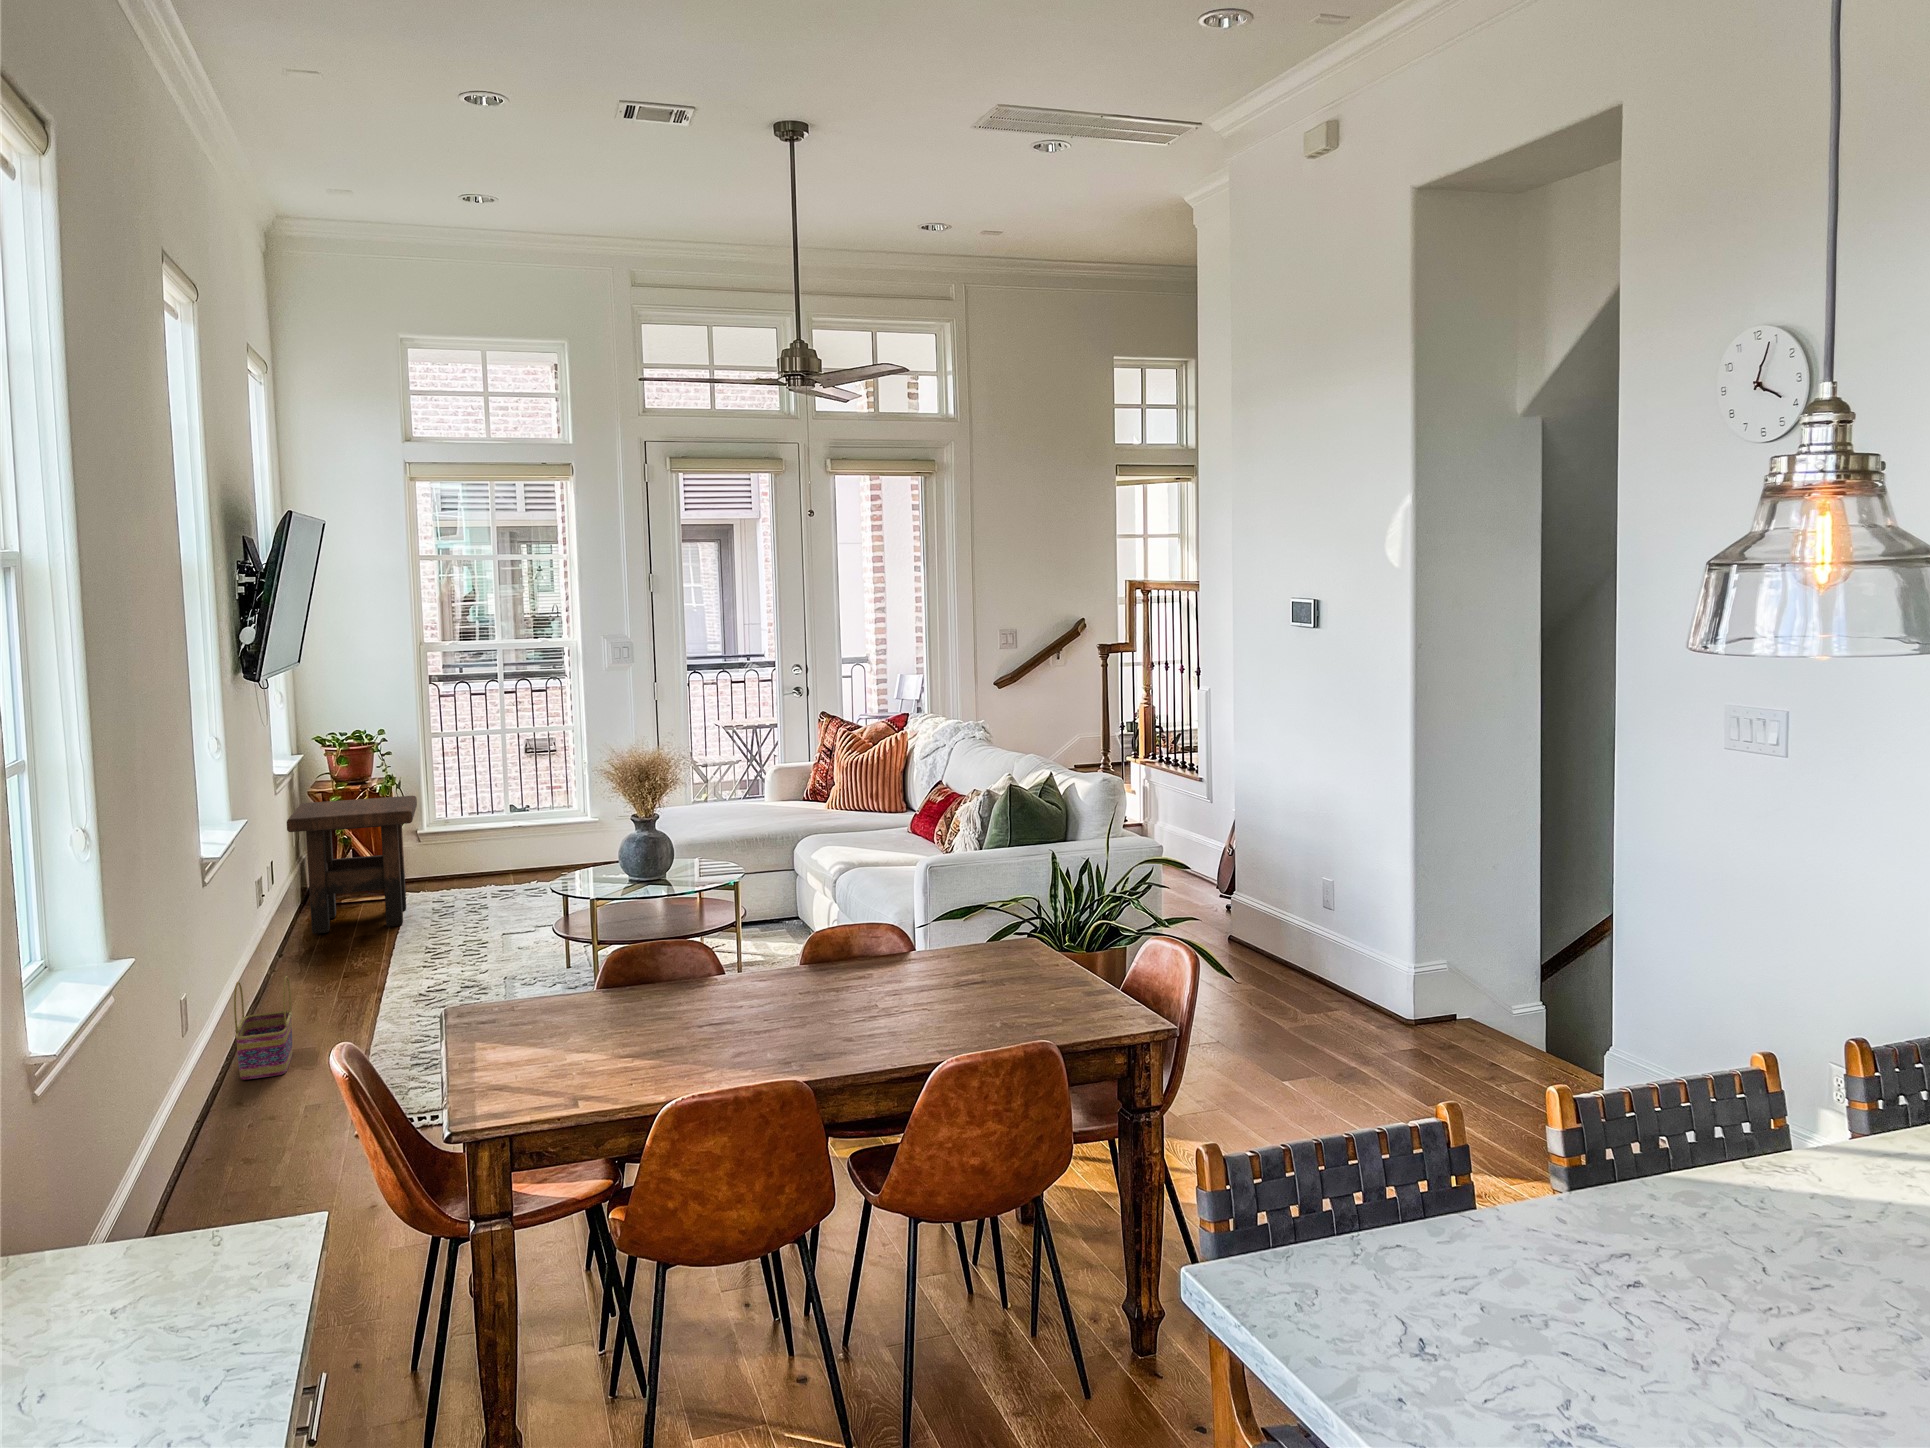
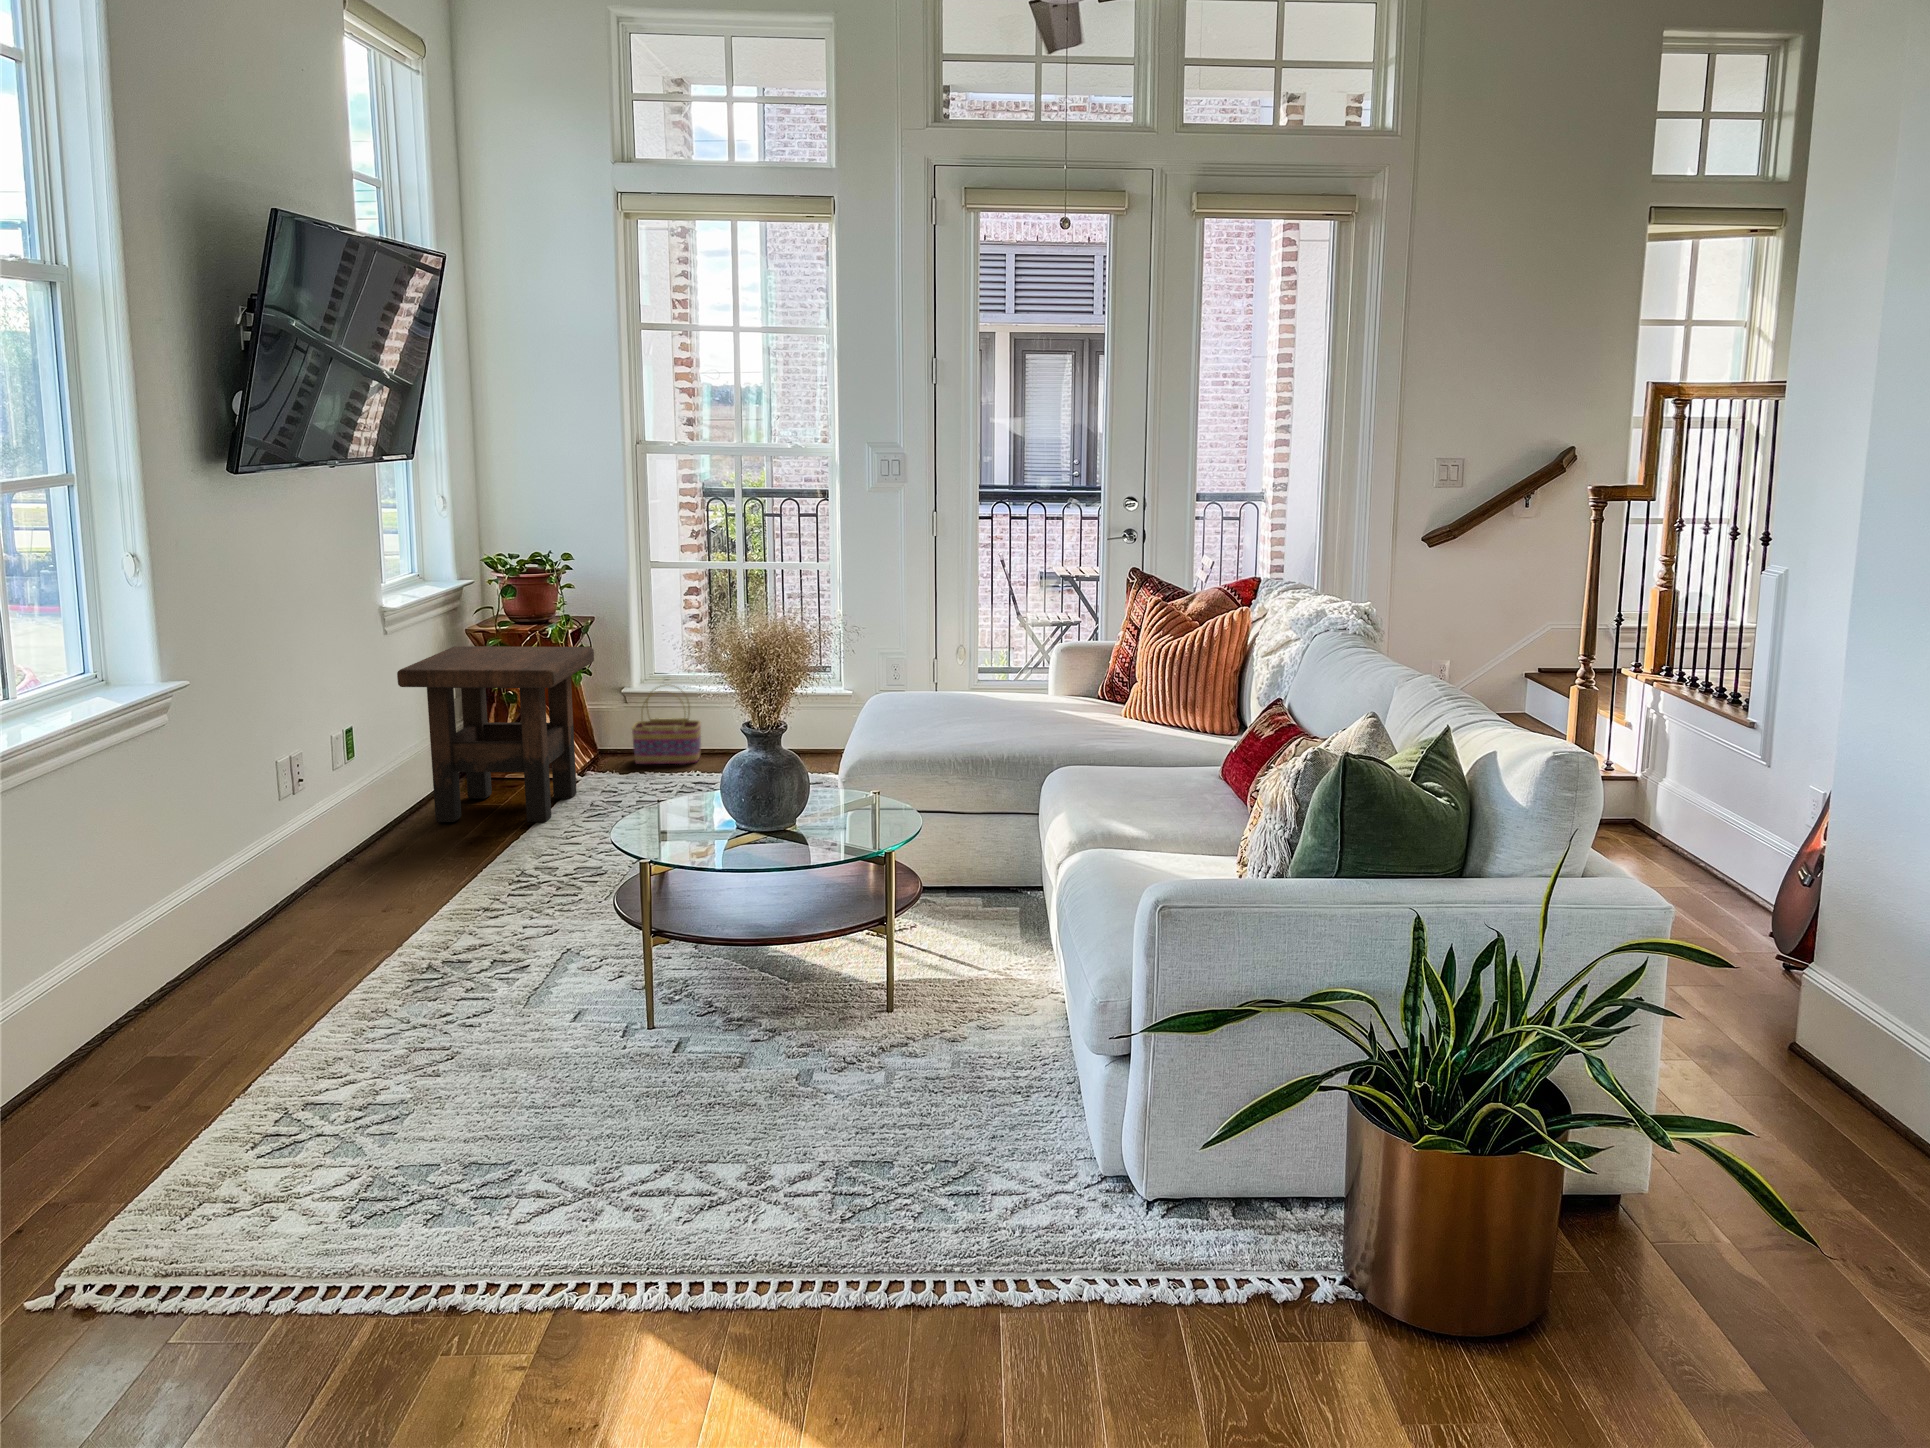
basket: present [234,976,293,1080] -> present [632,684,701,764]

